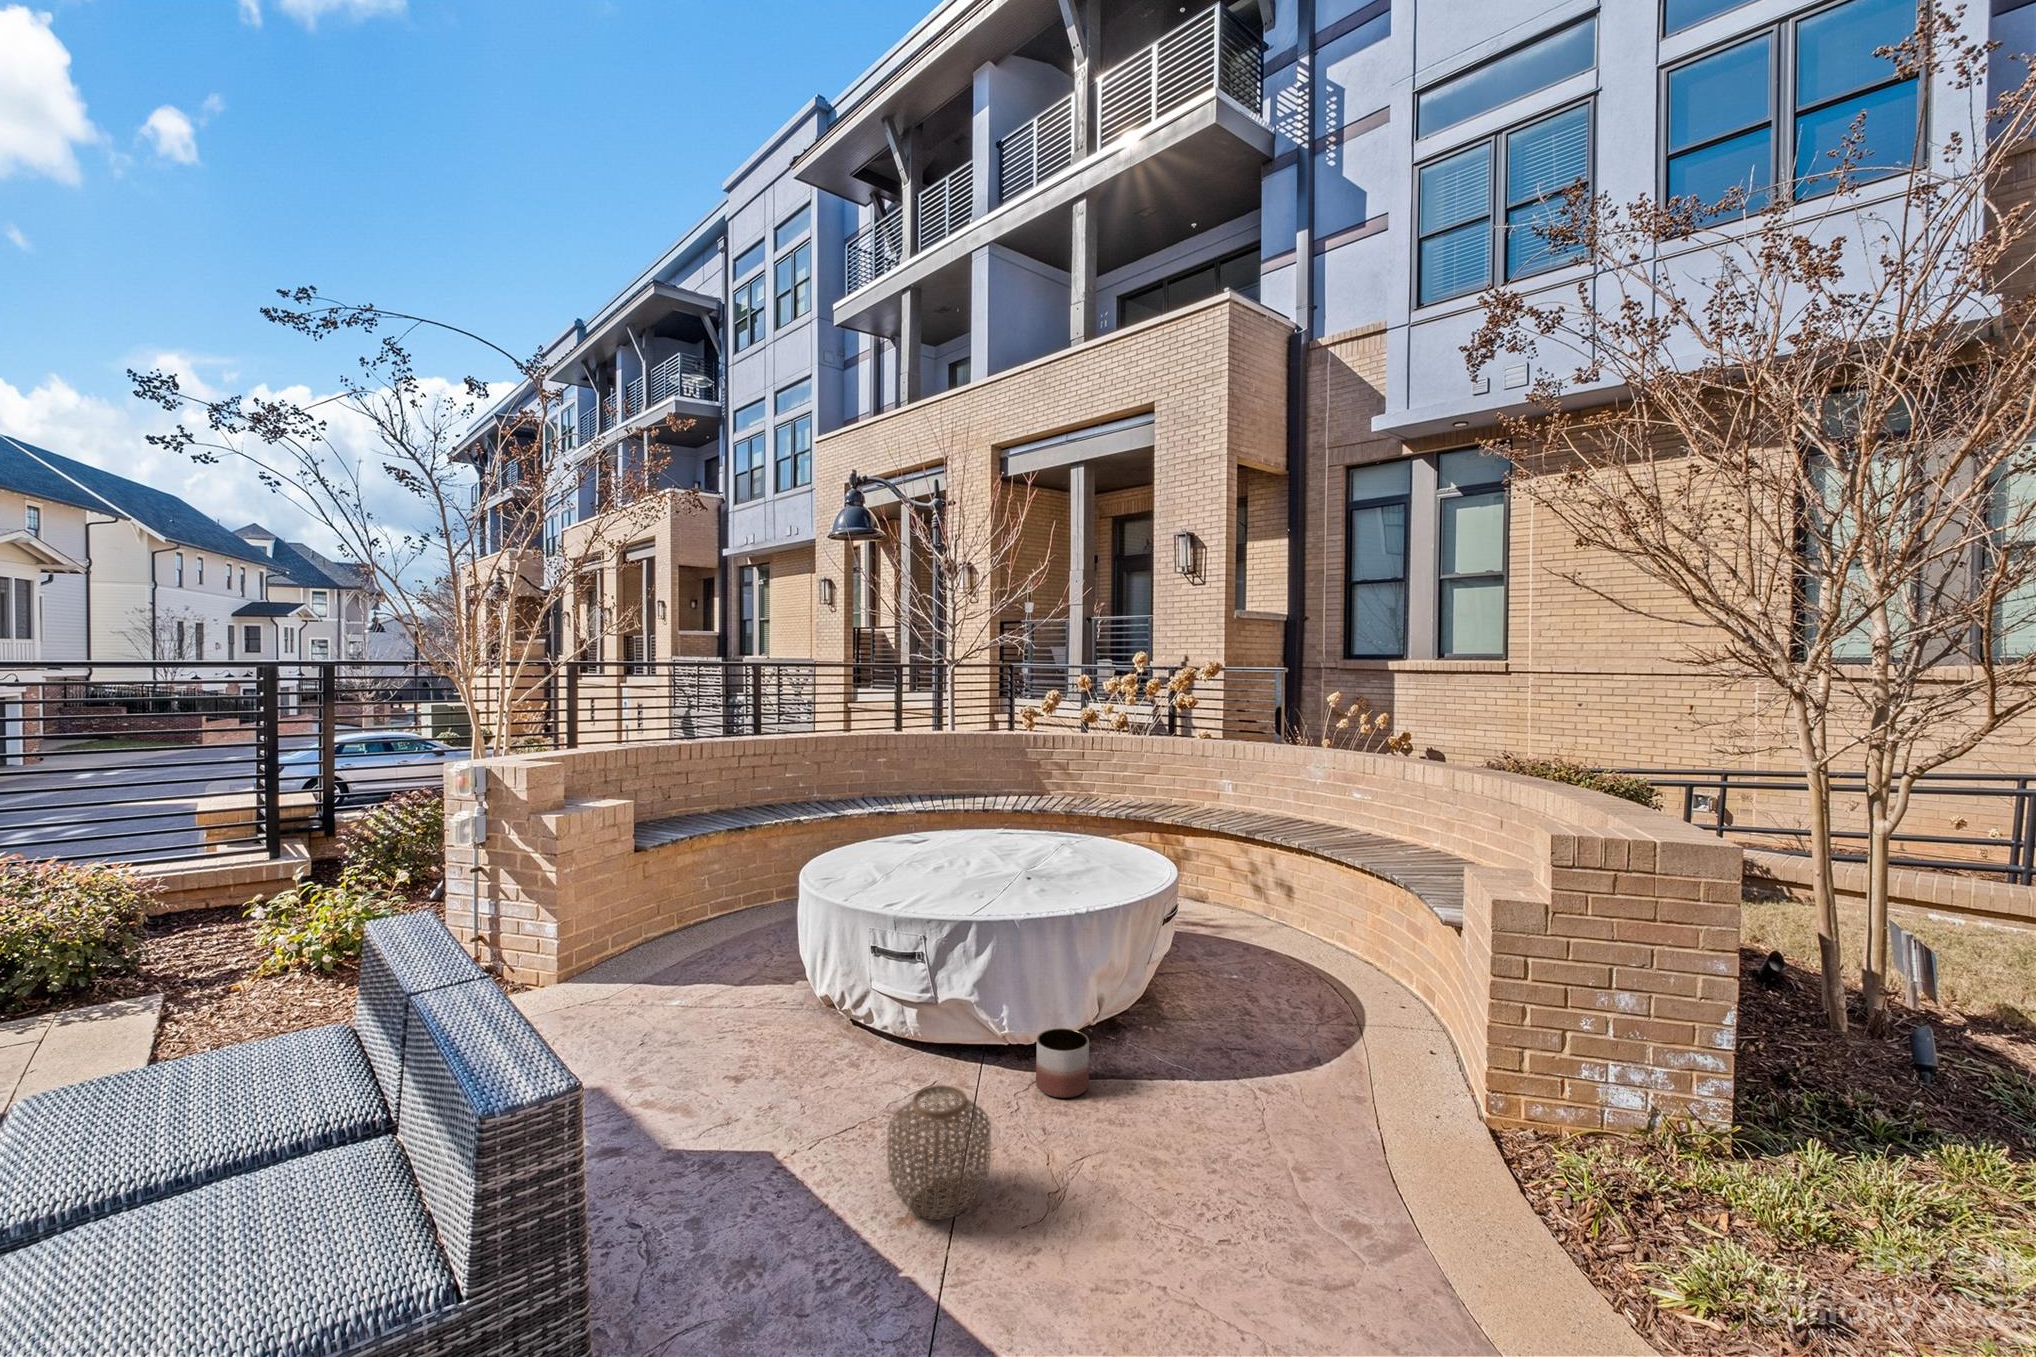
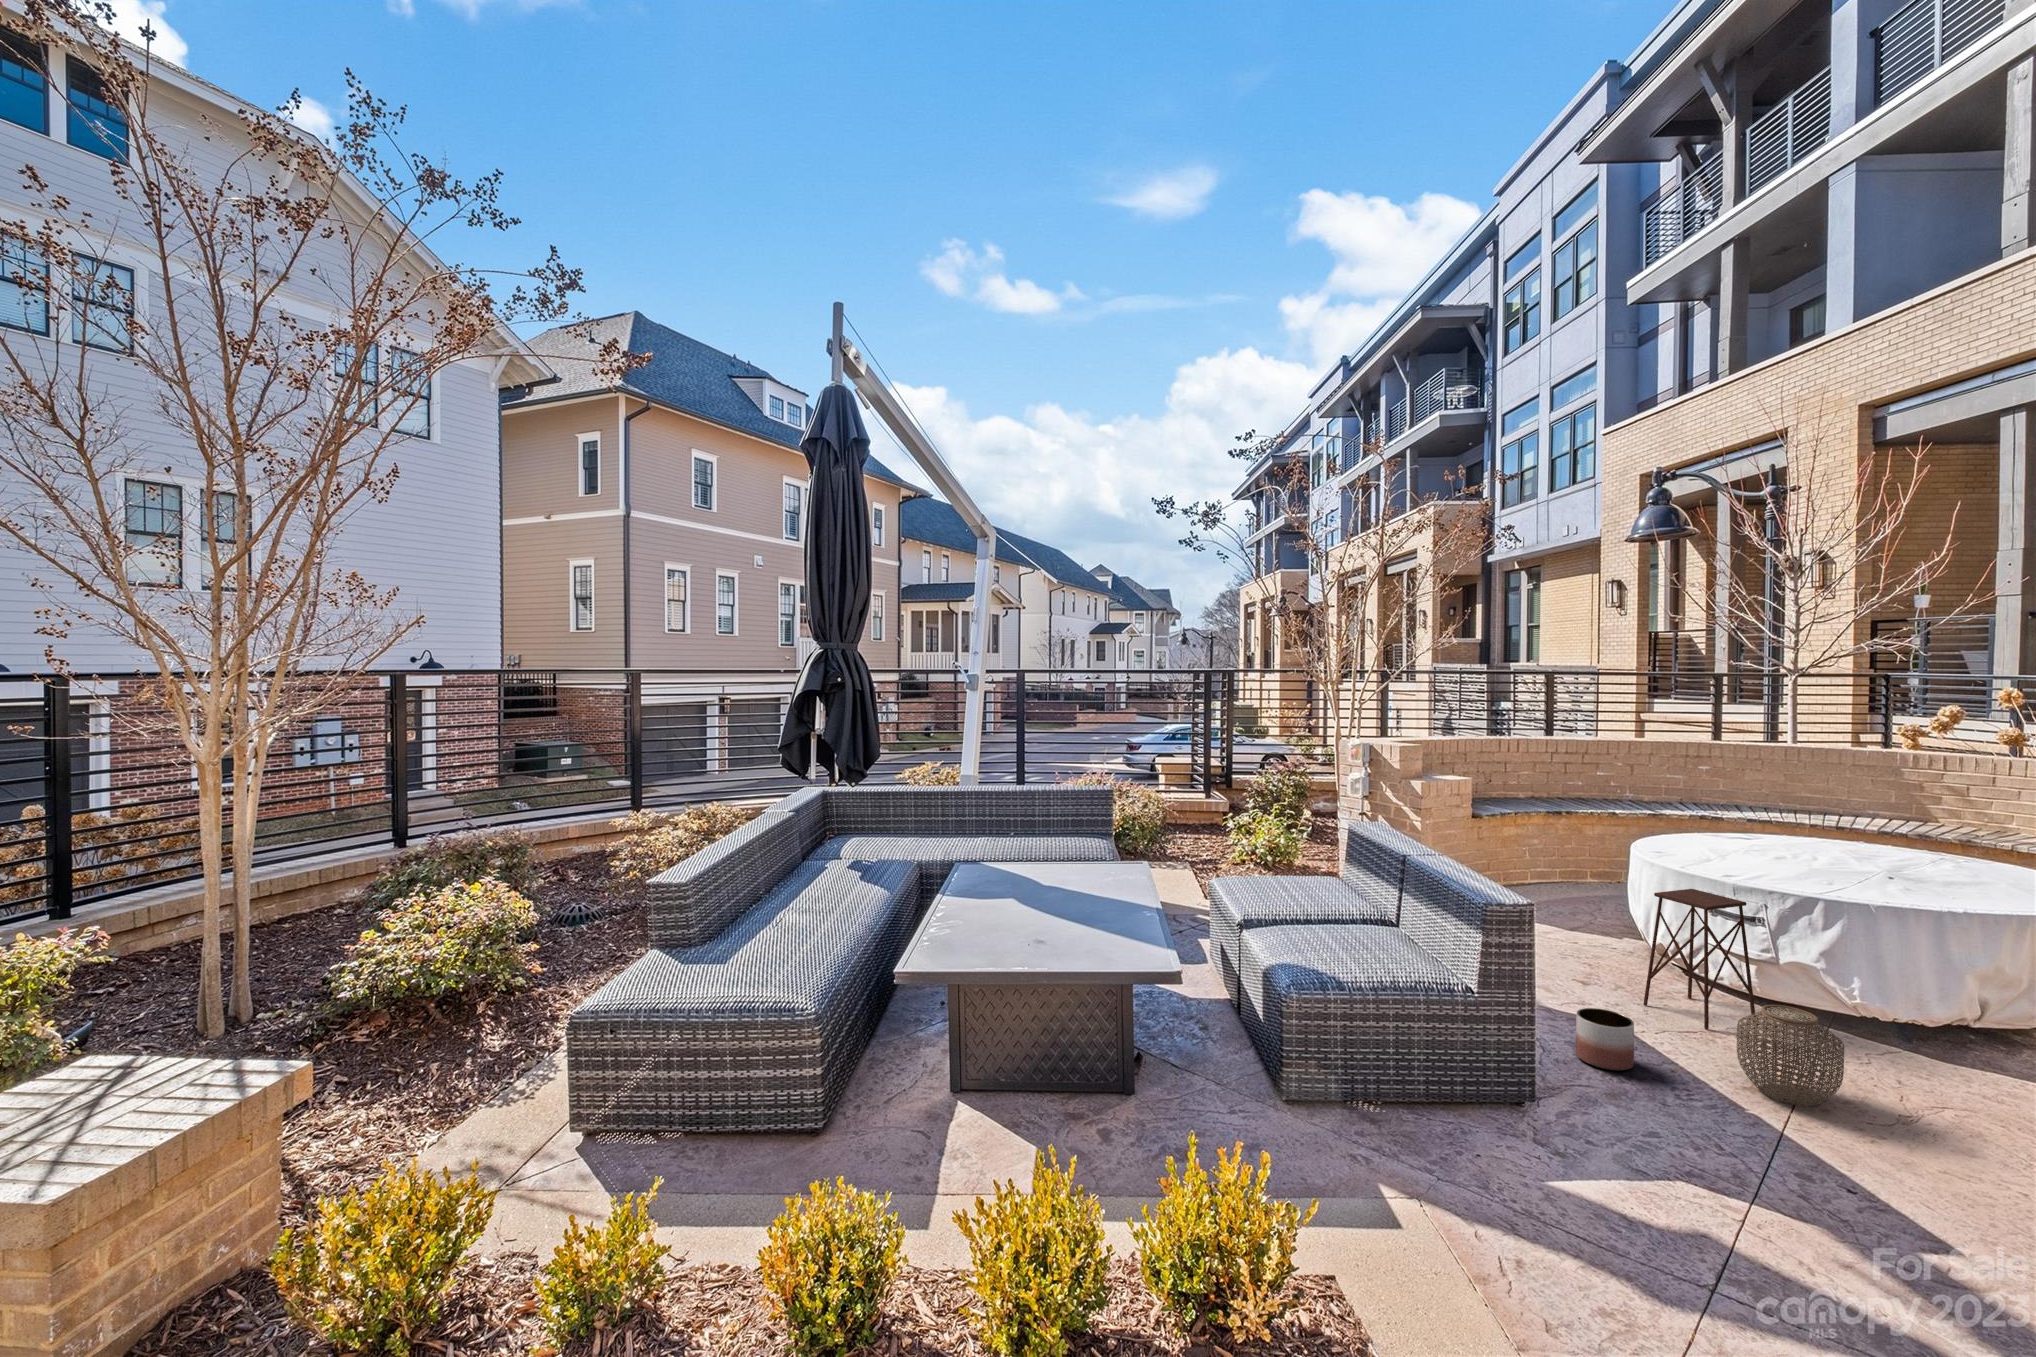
side table: none [802,928,914,1111] -> present [1643,889,1755,1029]
planter: present [1036,1028,1089,1098] -> present [1576,1008,1634,1071]

